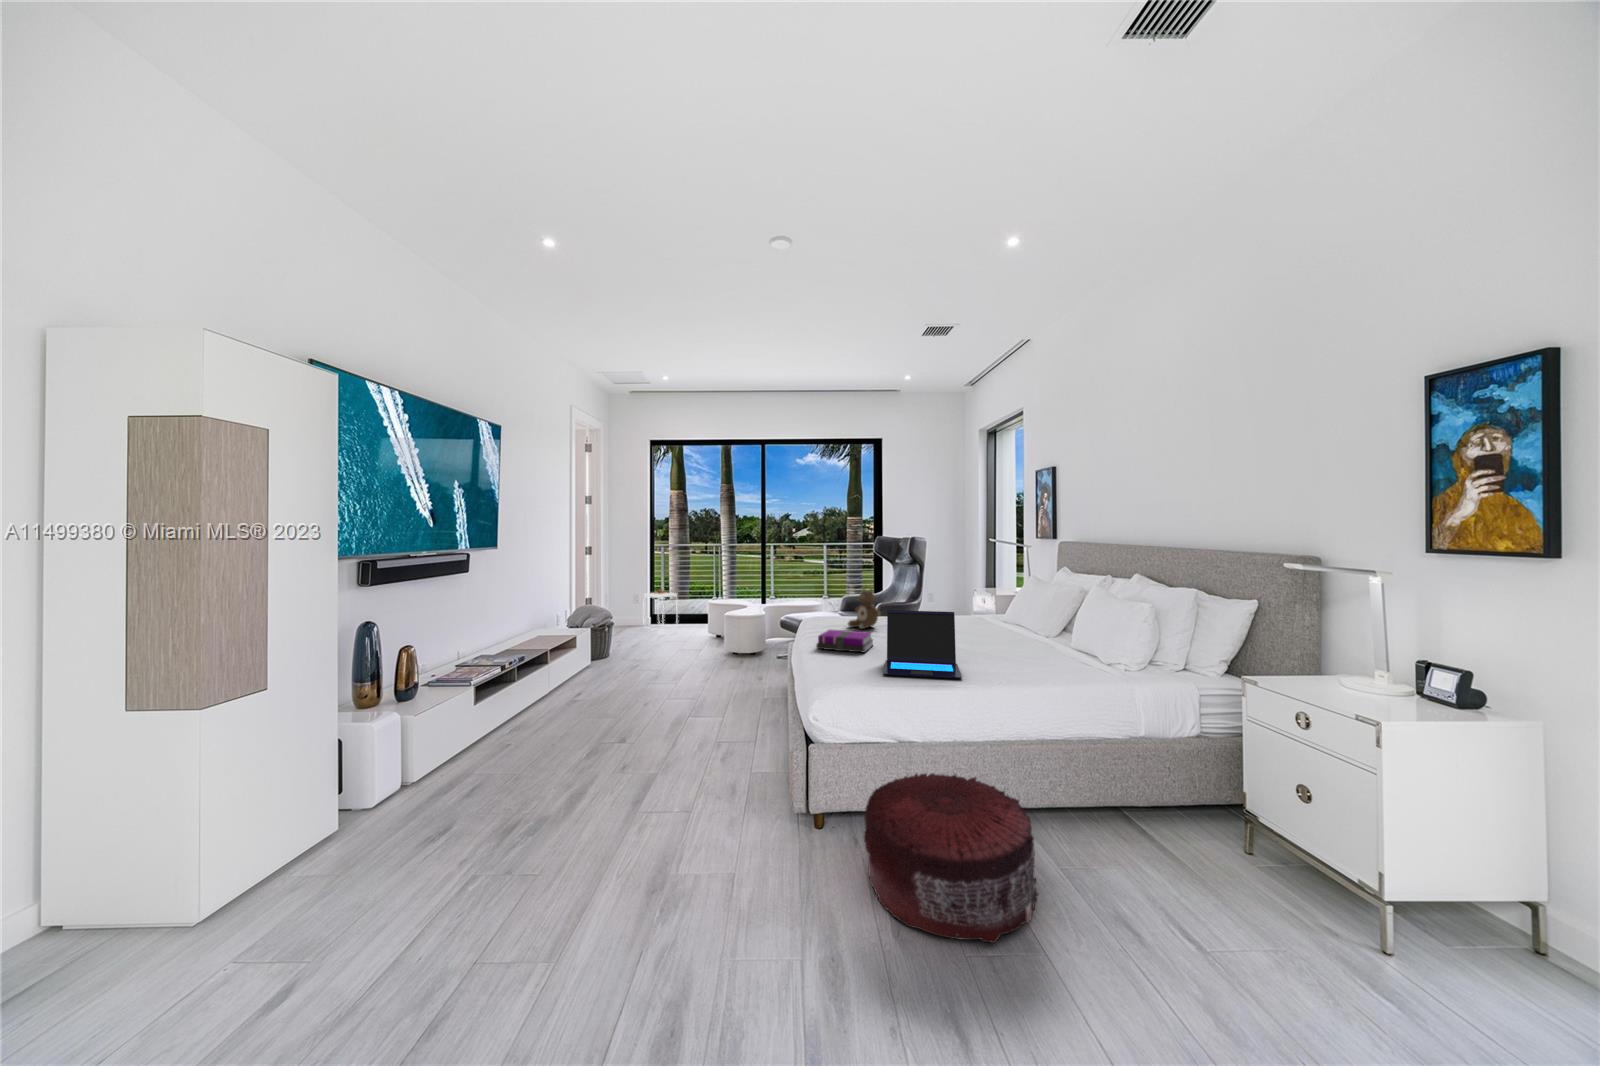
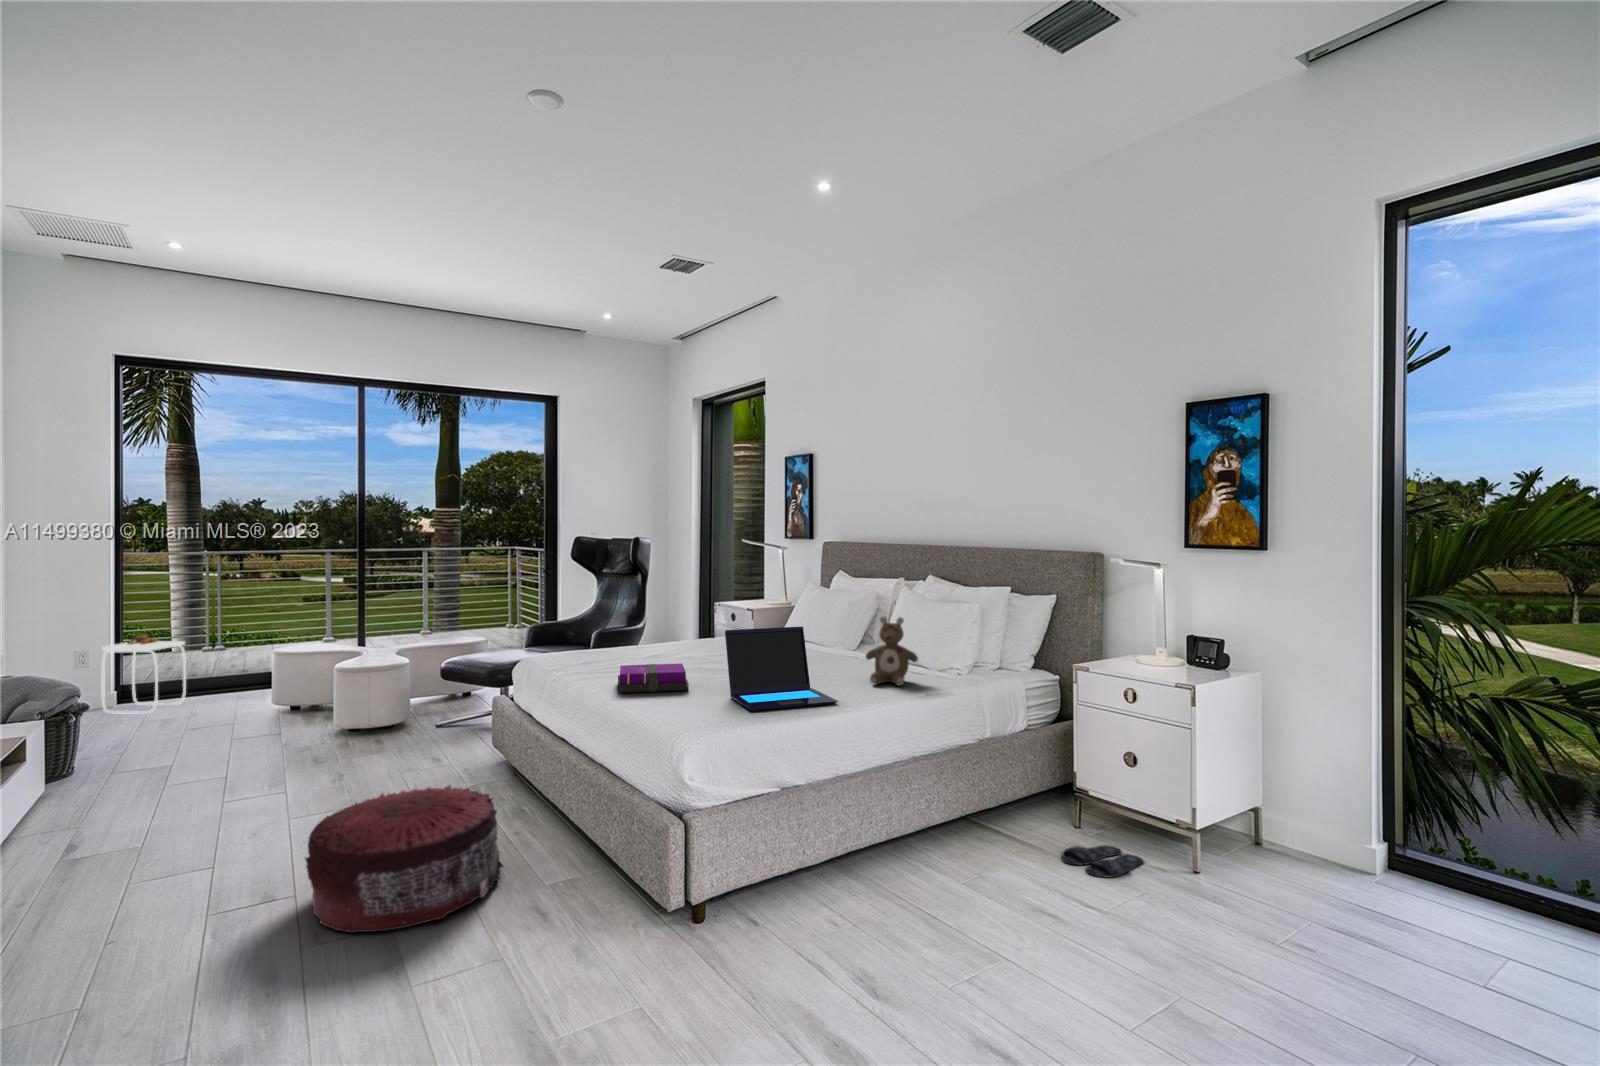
stuffed bear: present [848,587,880,629] -> present [866,617,918,686]
pouf: present [864,774,1038,943] -> present [305,785,503,933]
slippers: none [1197,870,1314,921] -> present [1062,845,1143,878]

